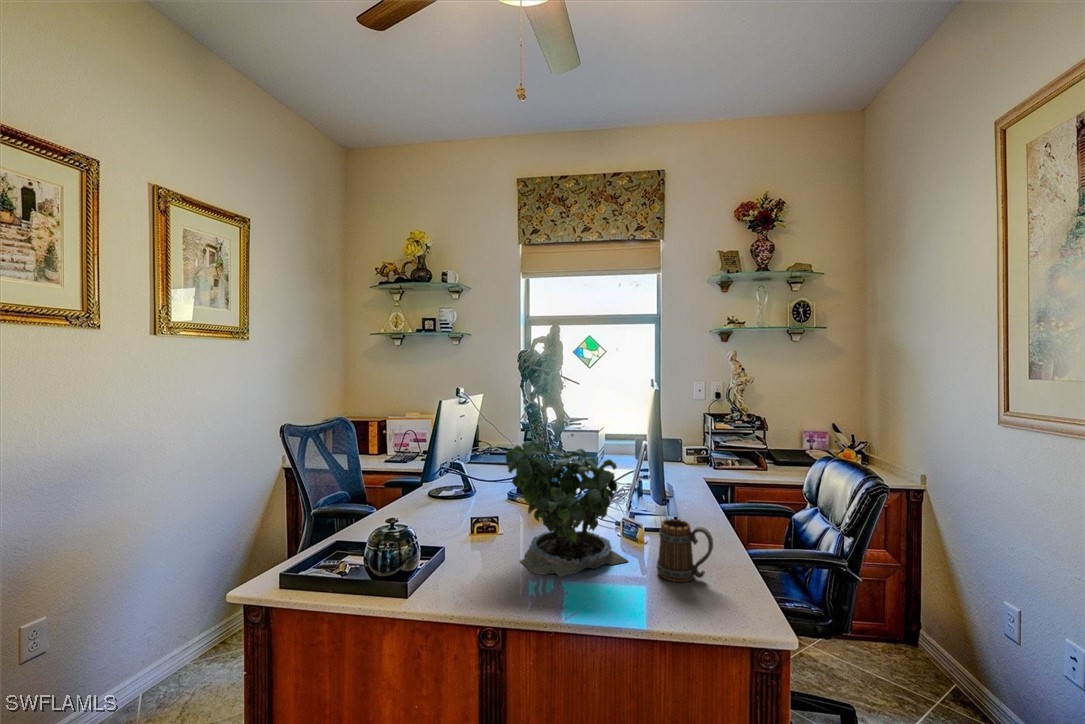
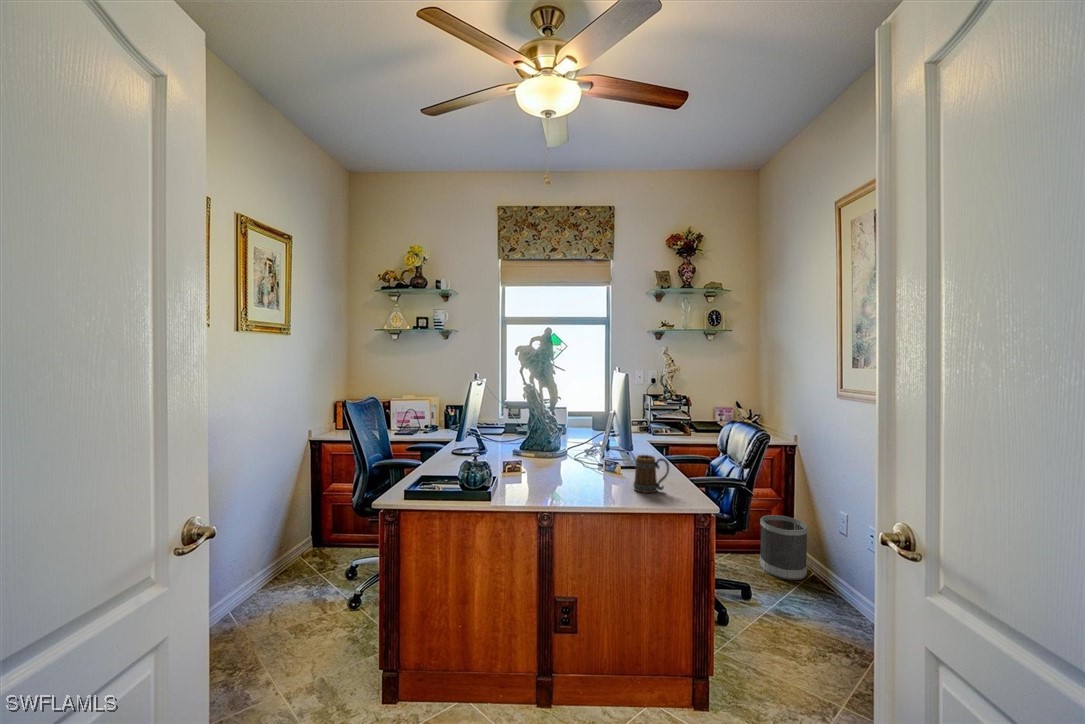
potted plant: present [506,434,628,577] -> none [529,401,614,494]
wastebasket: none [871,591,948,695] -> present [760,515,808,580]

